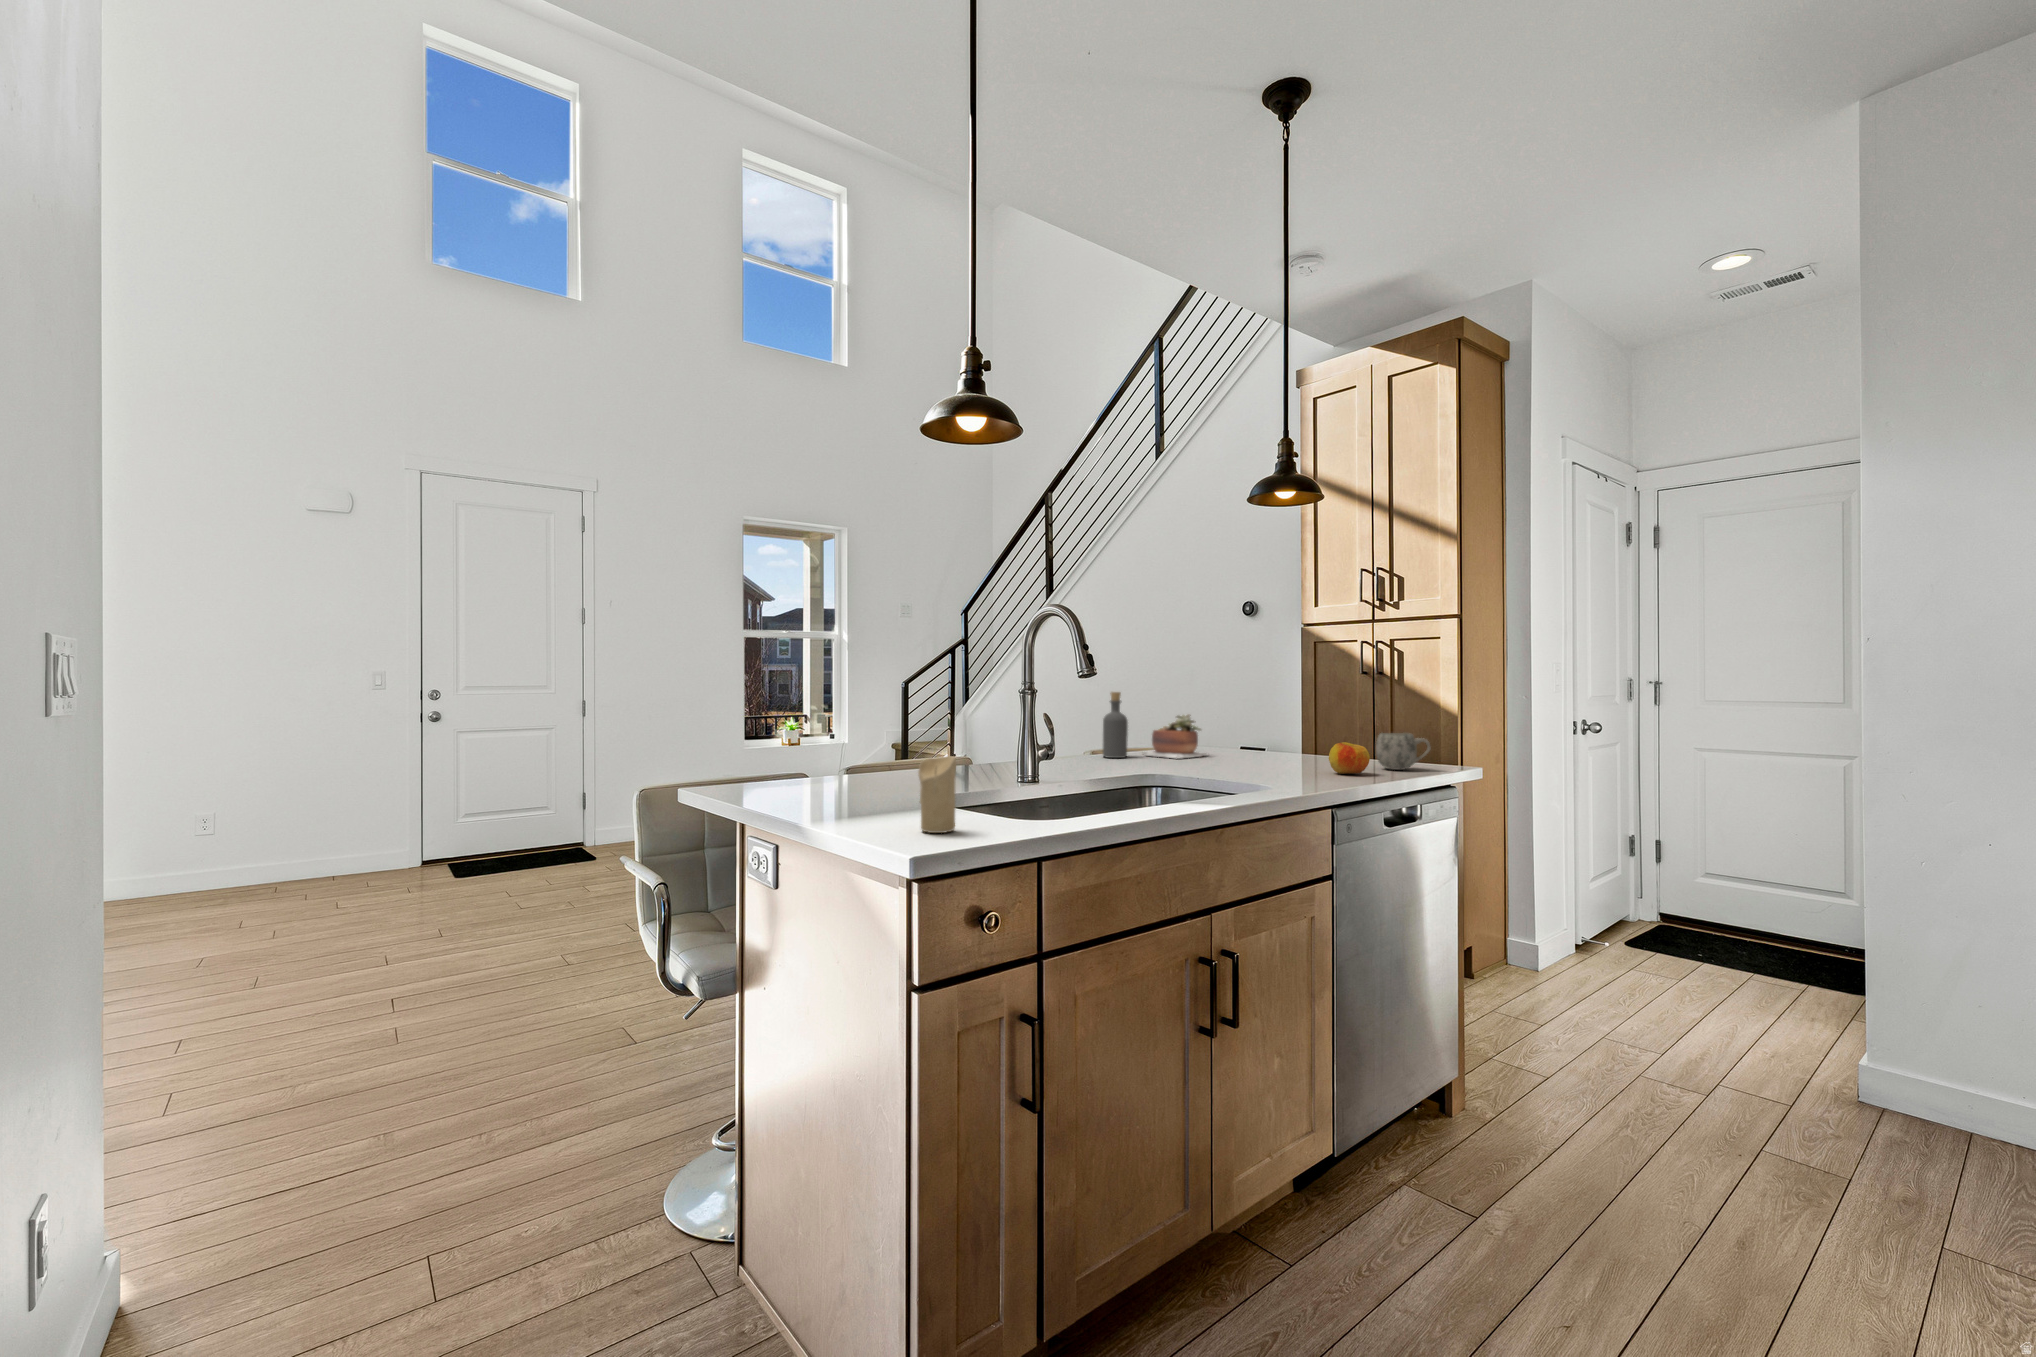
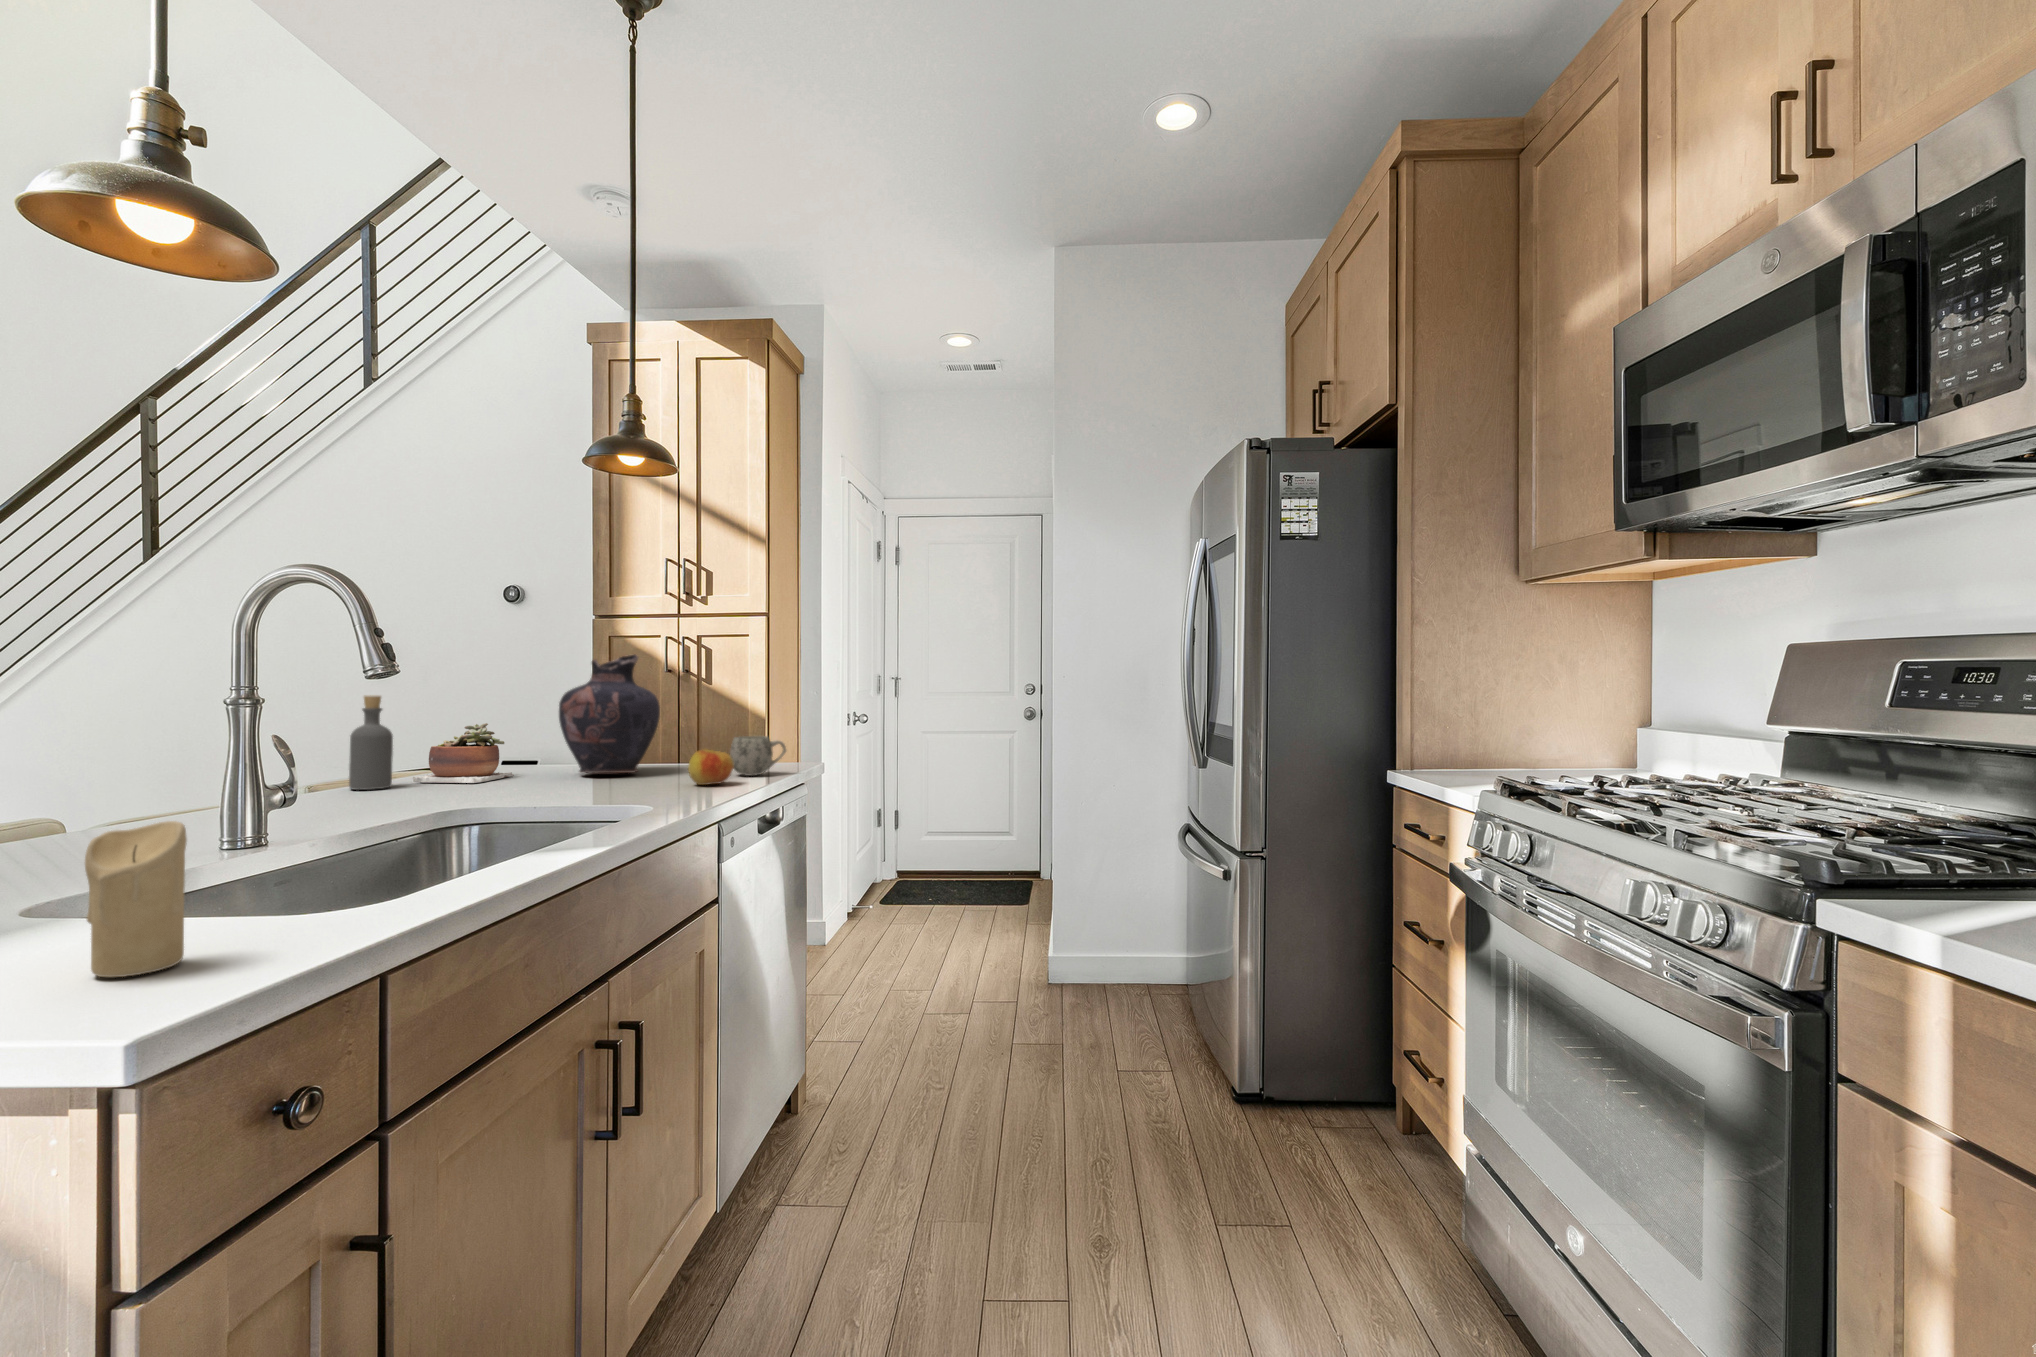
vase: none [1238,659,1318,760] -> present [559,655,660,773]

